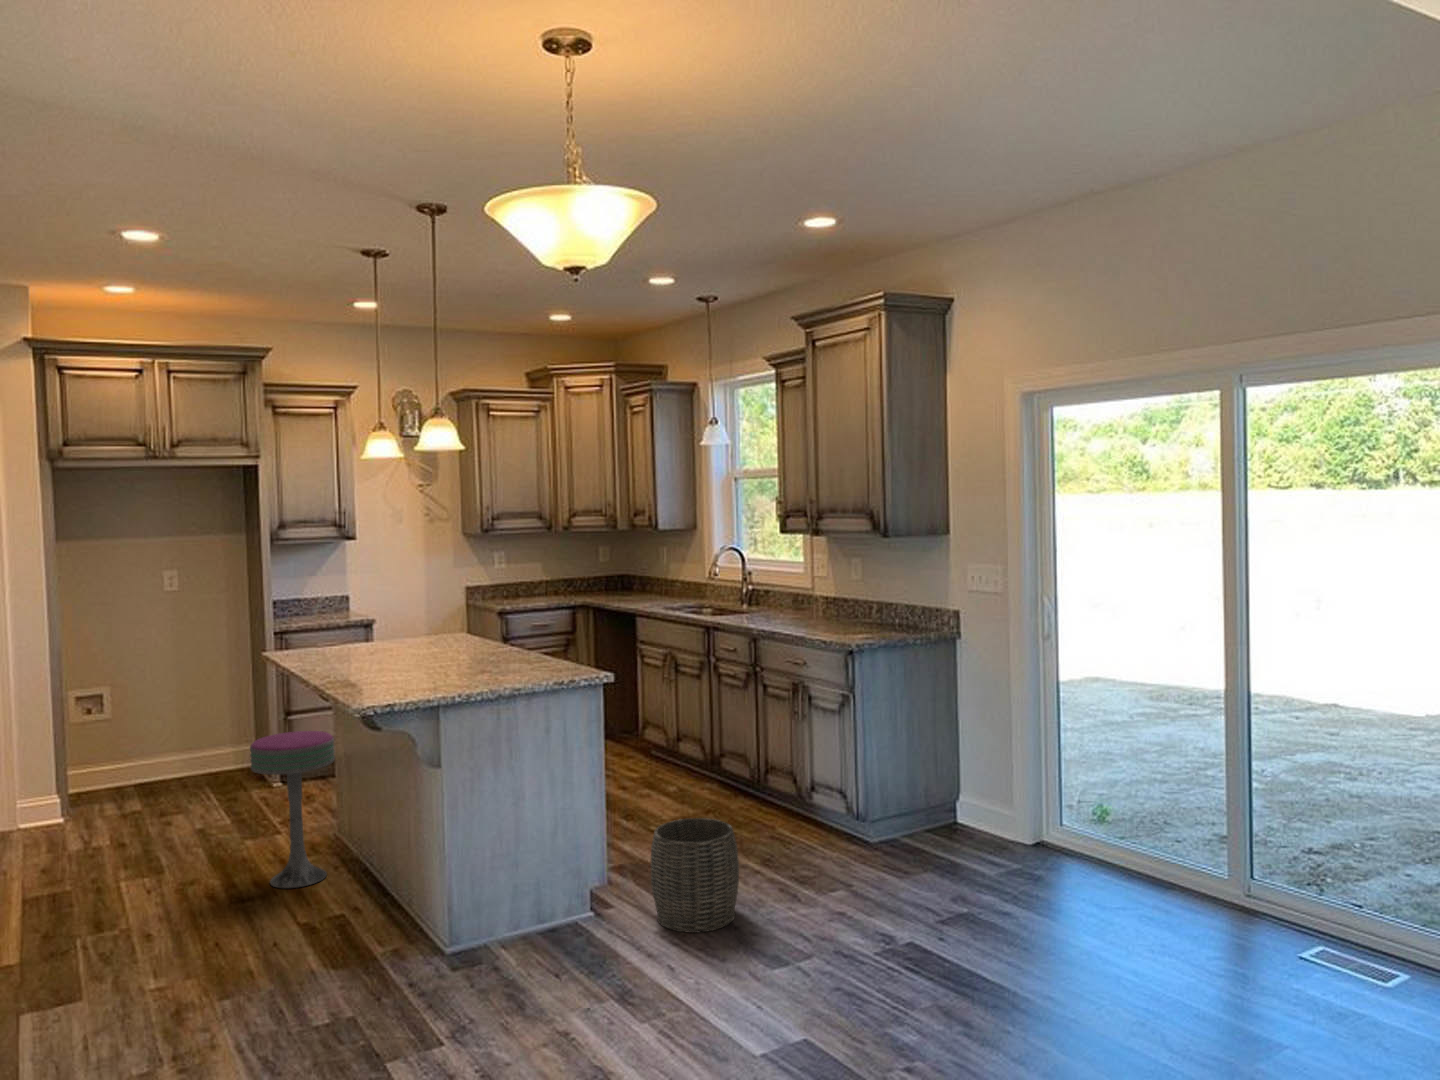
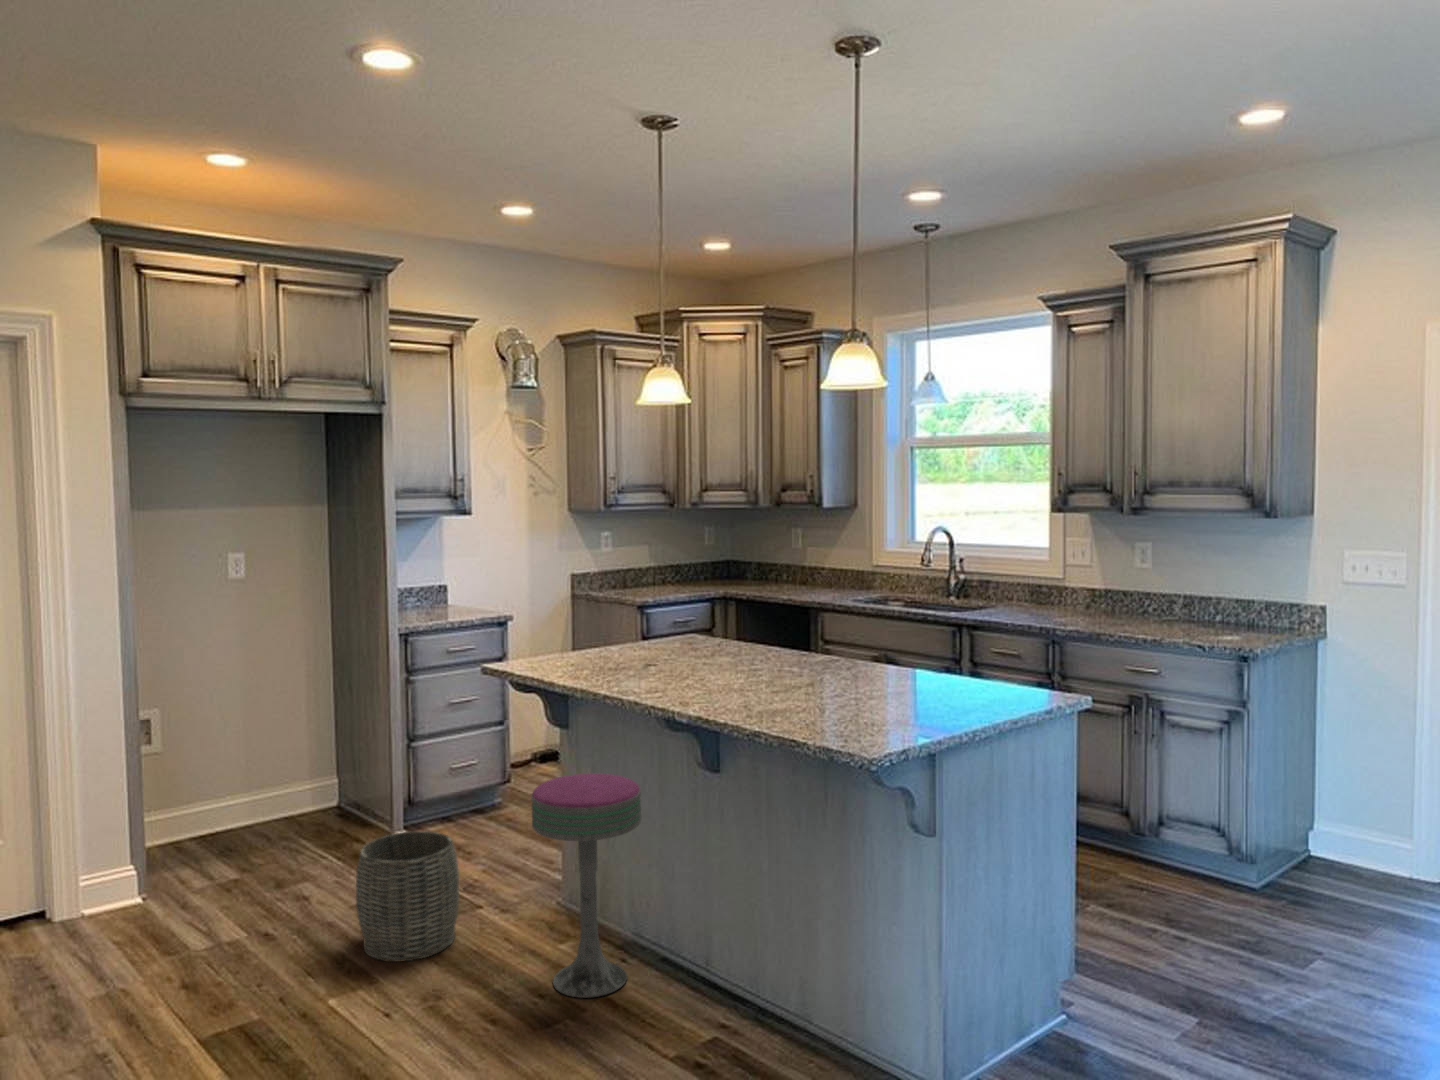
woven basket: present [651,818,739,933] -> present [356,831,459,962]

